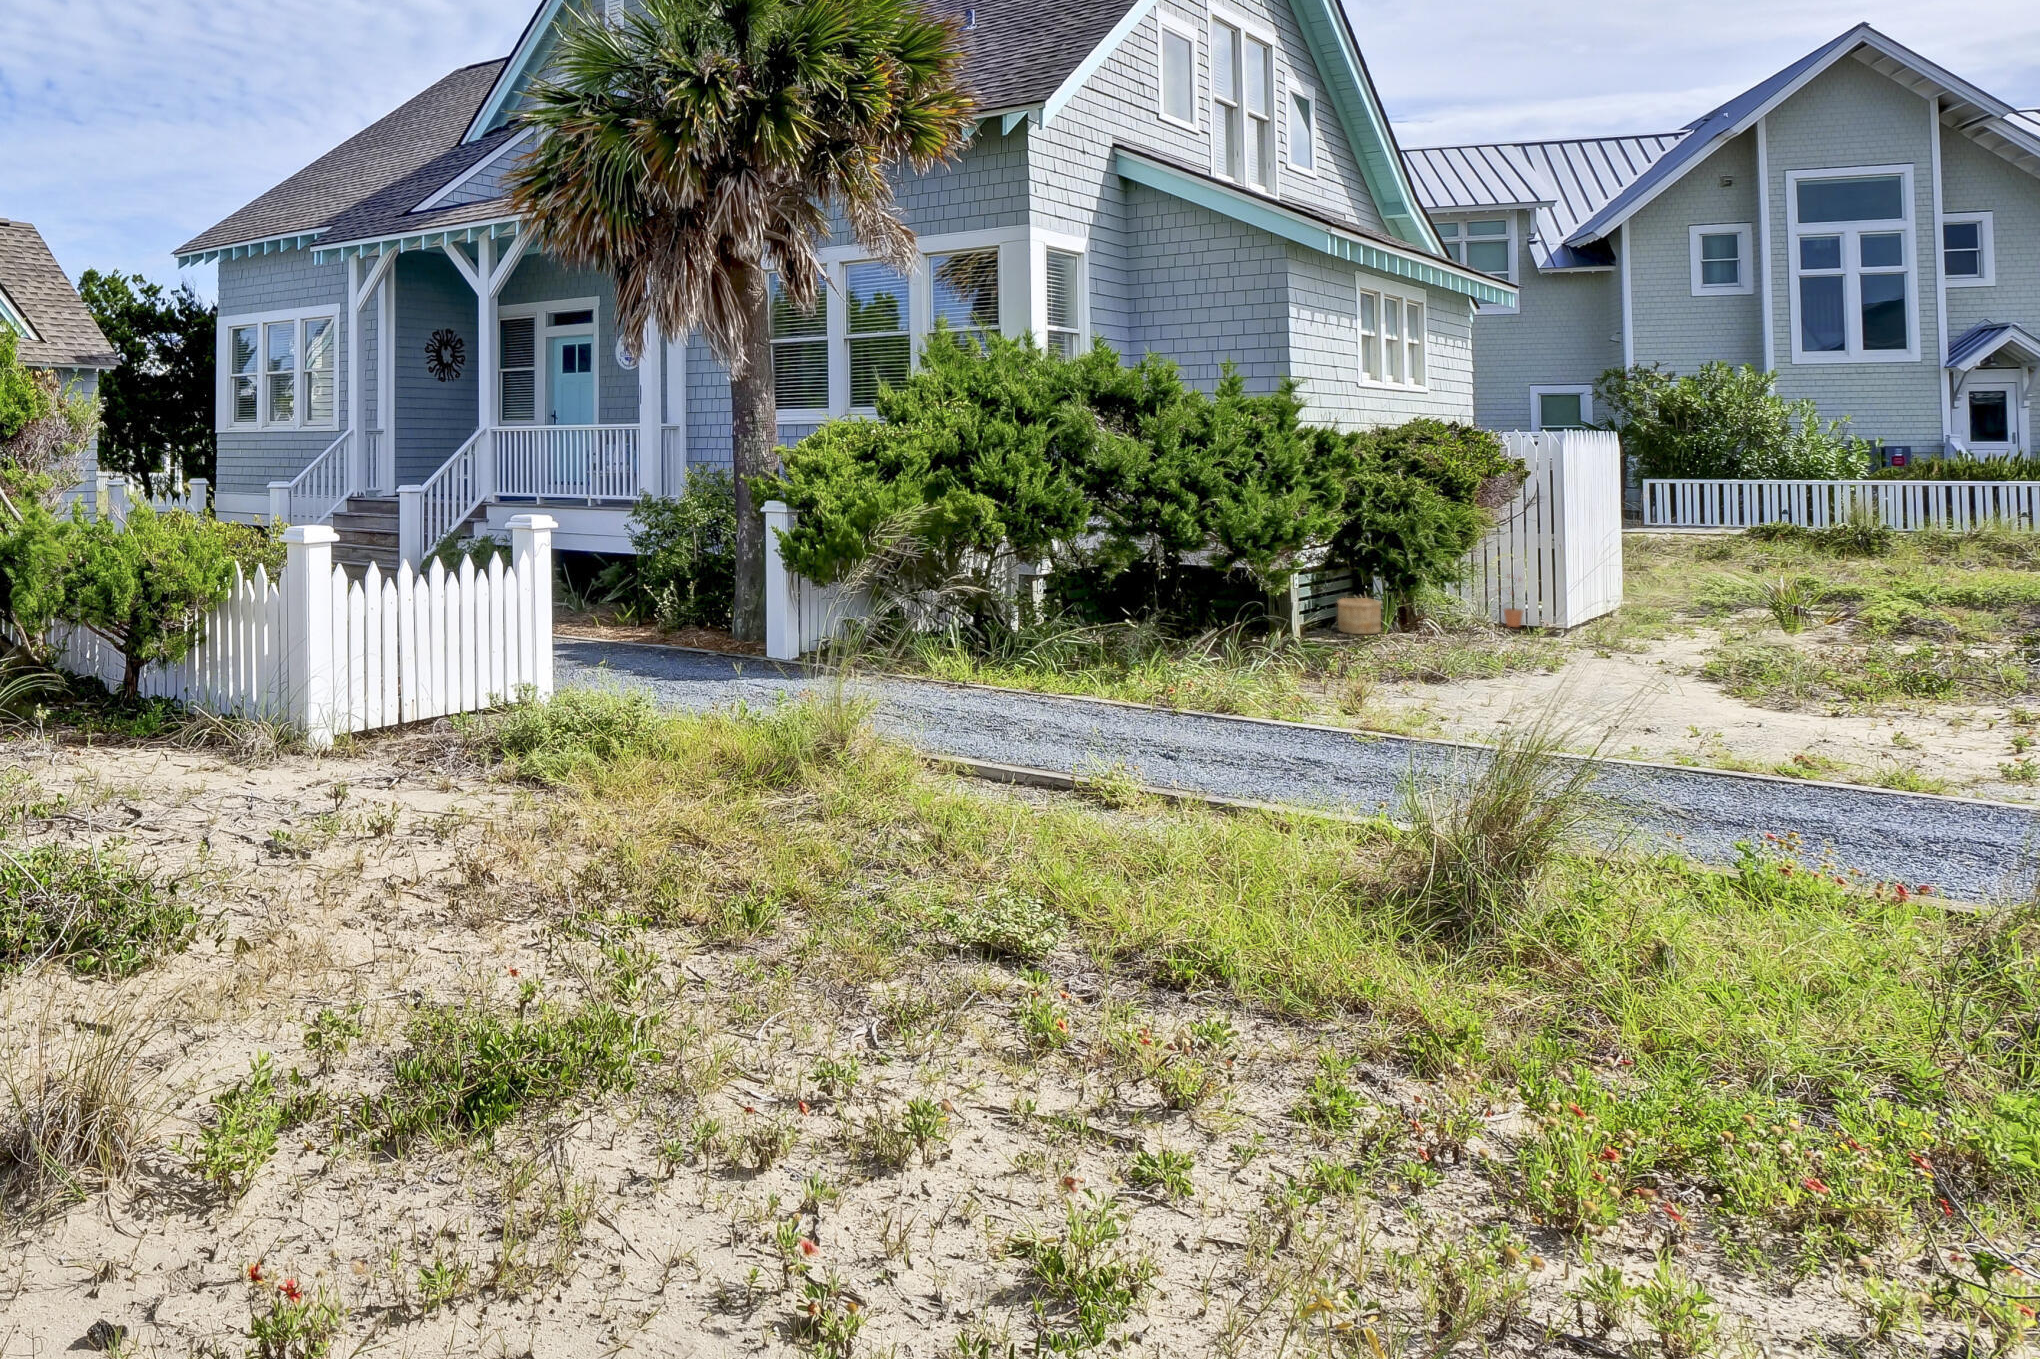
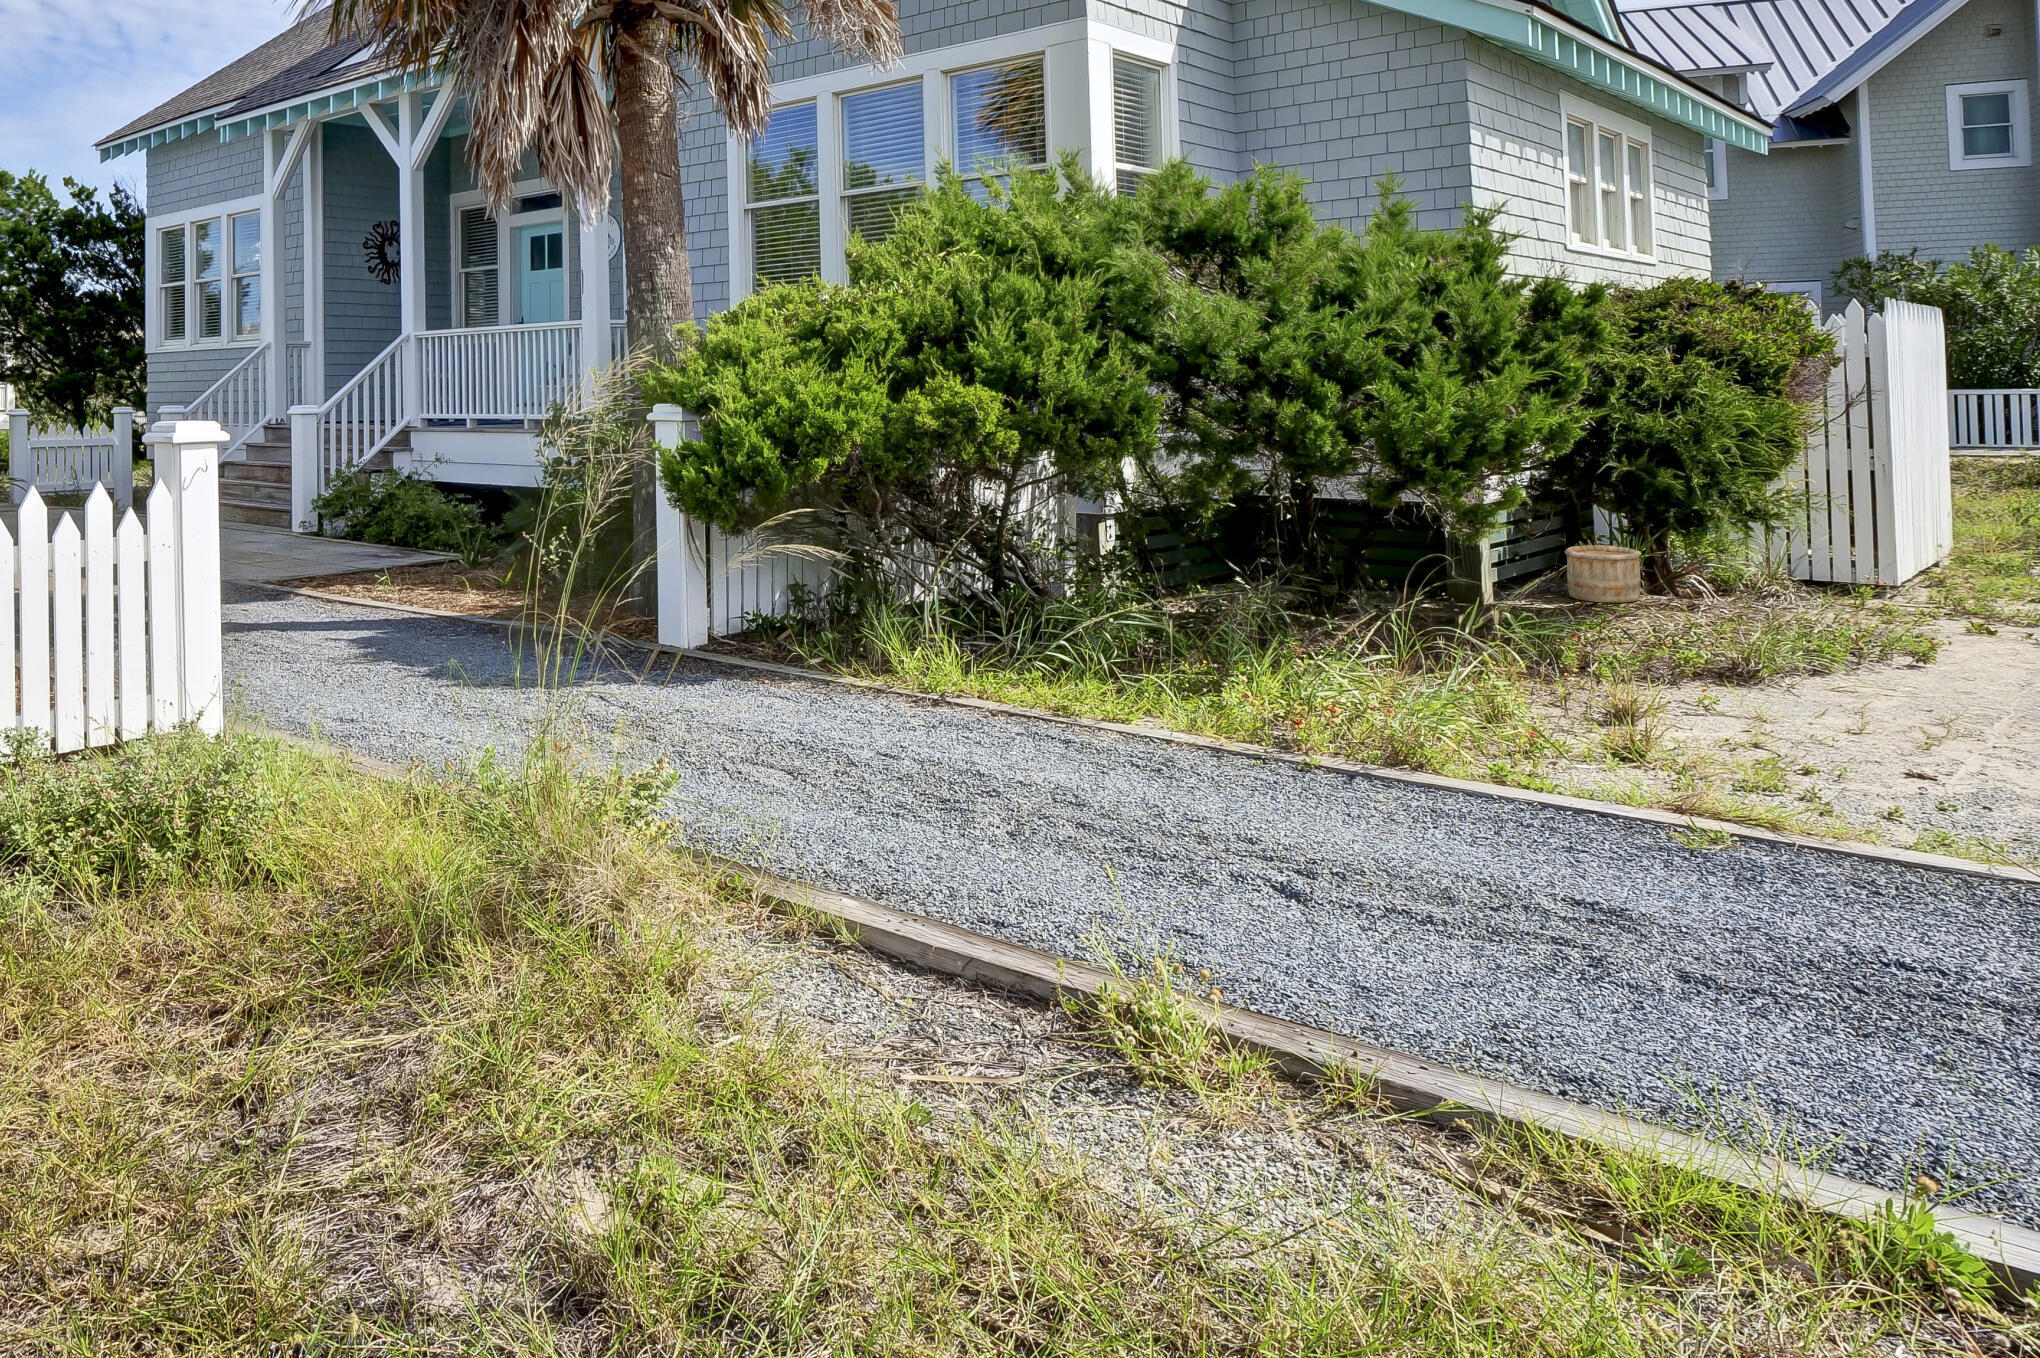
potted plant: present [1497,574,1523,627] -> none [1821,507,1877,590]

